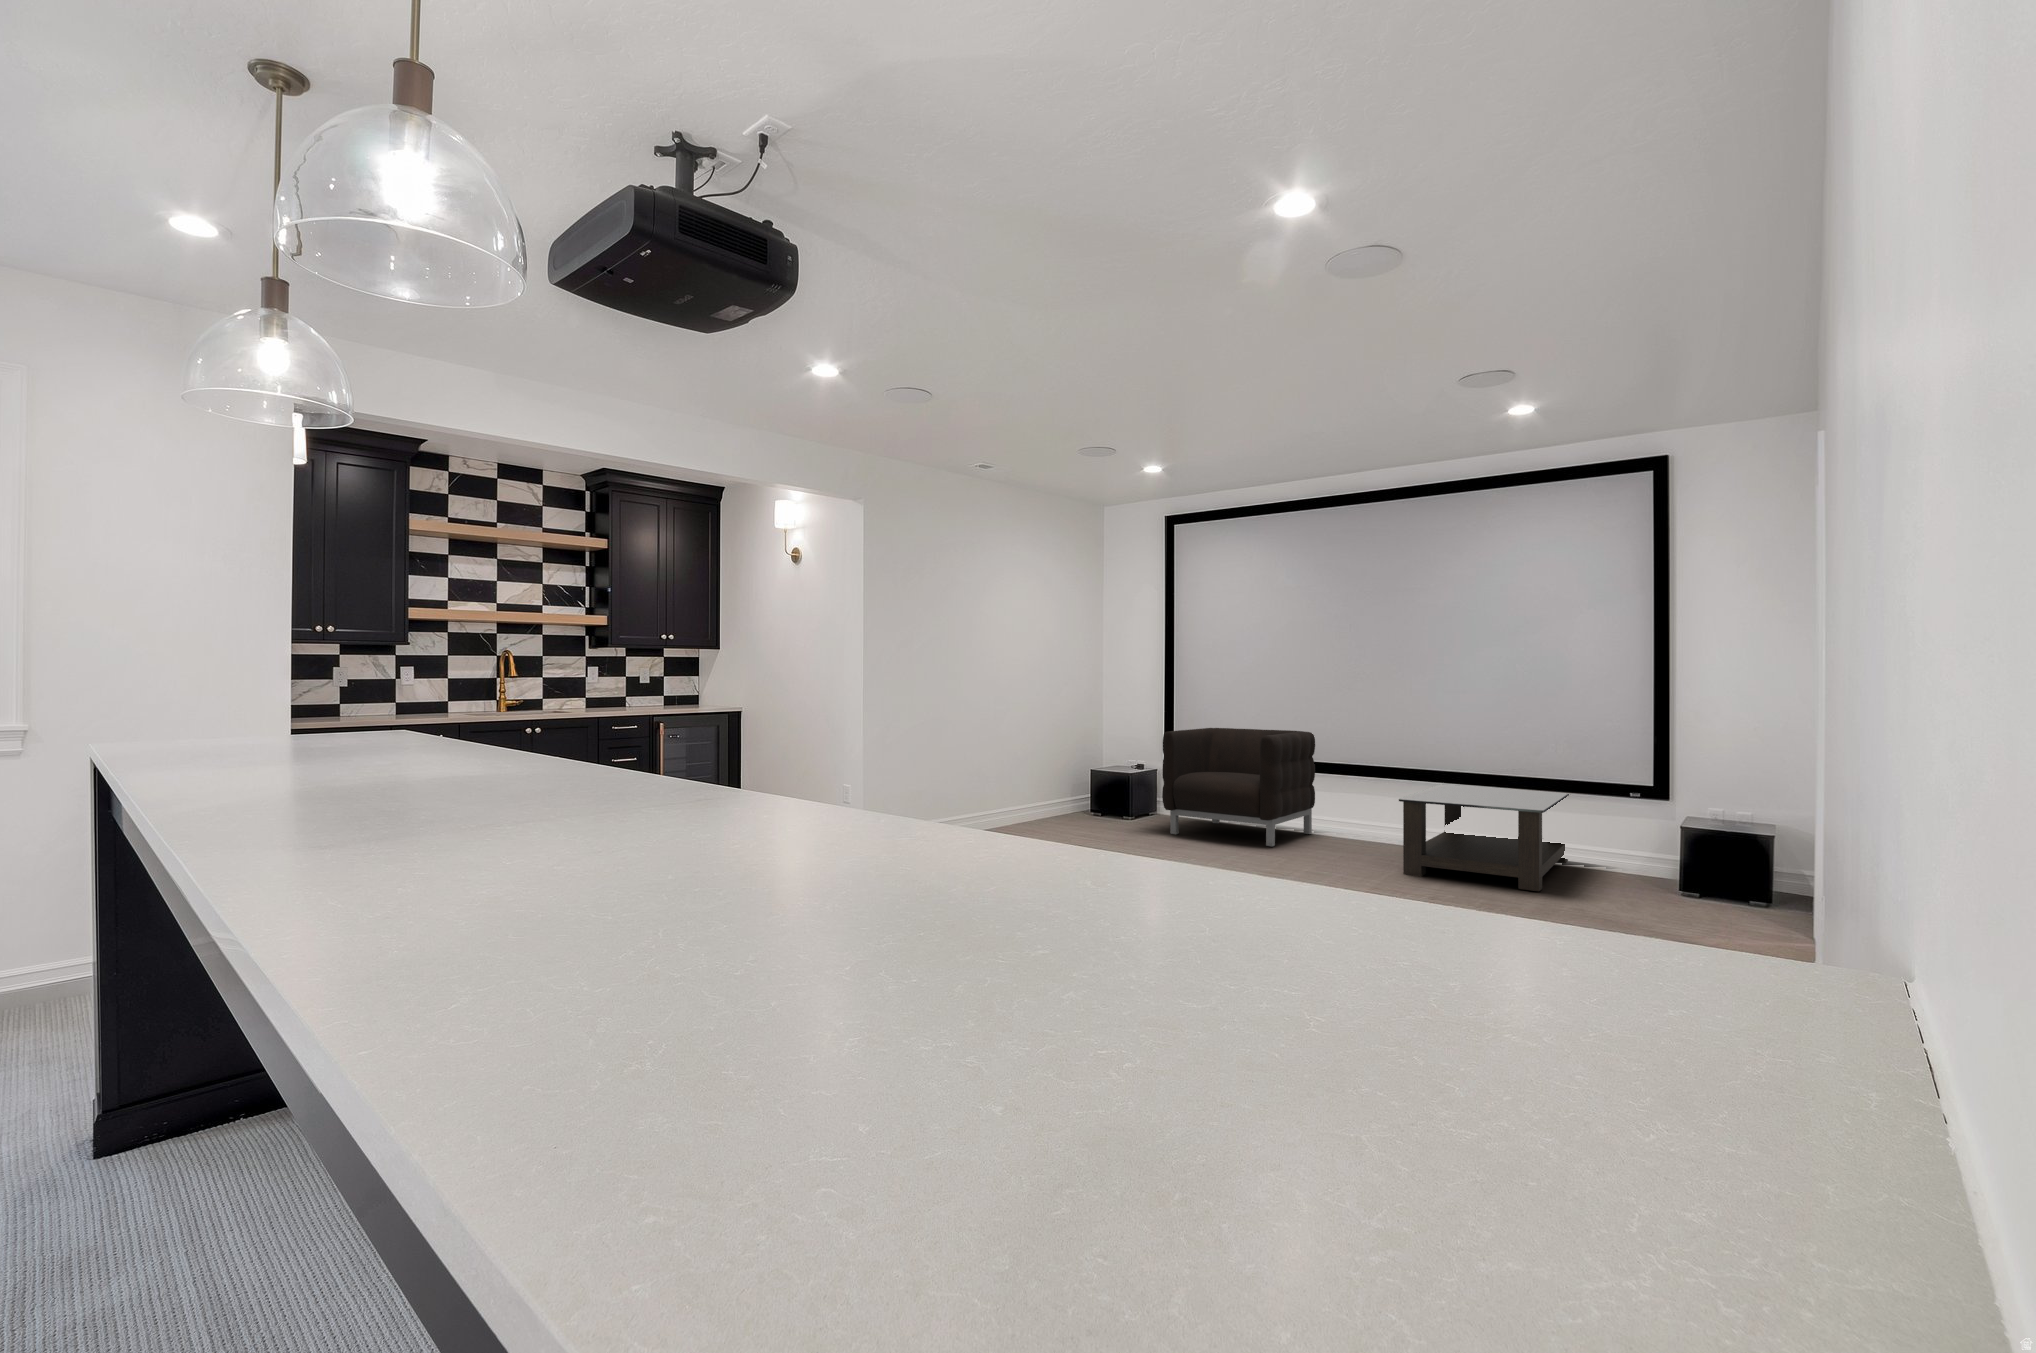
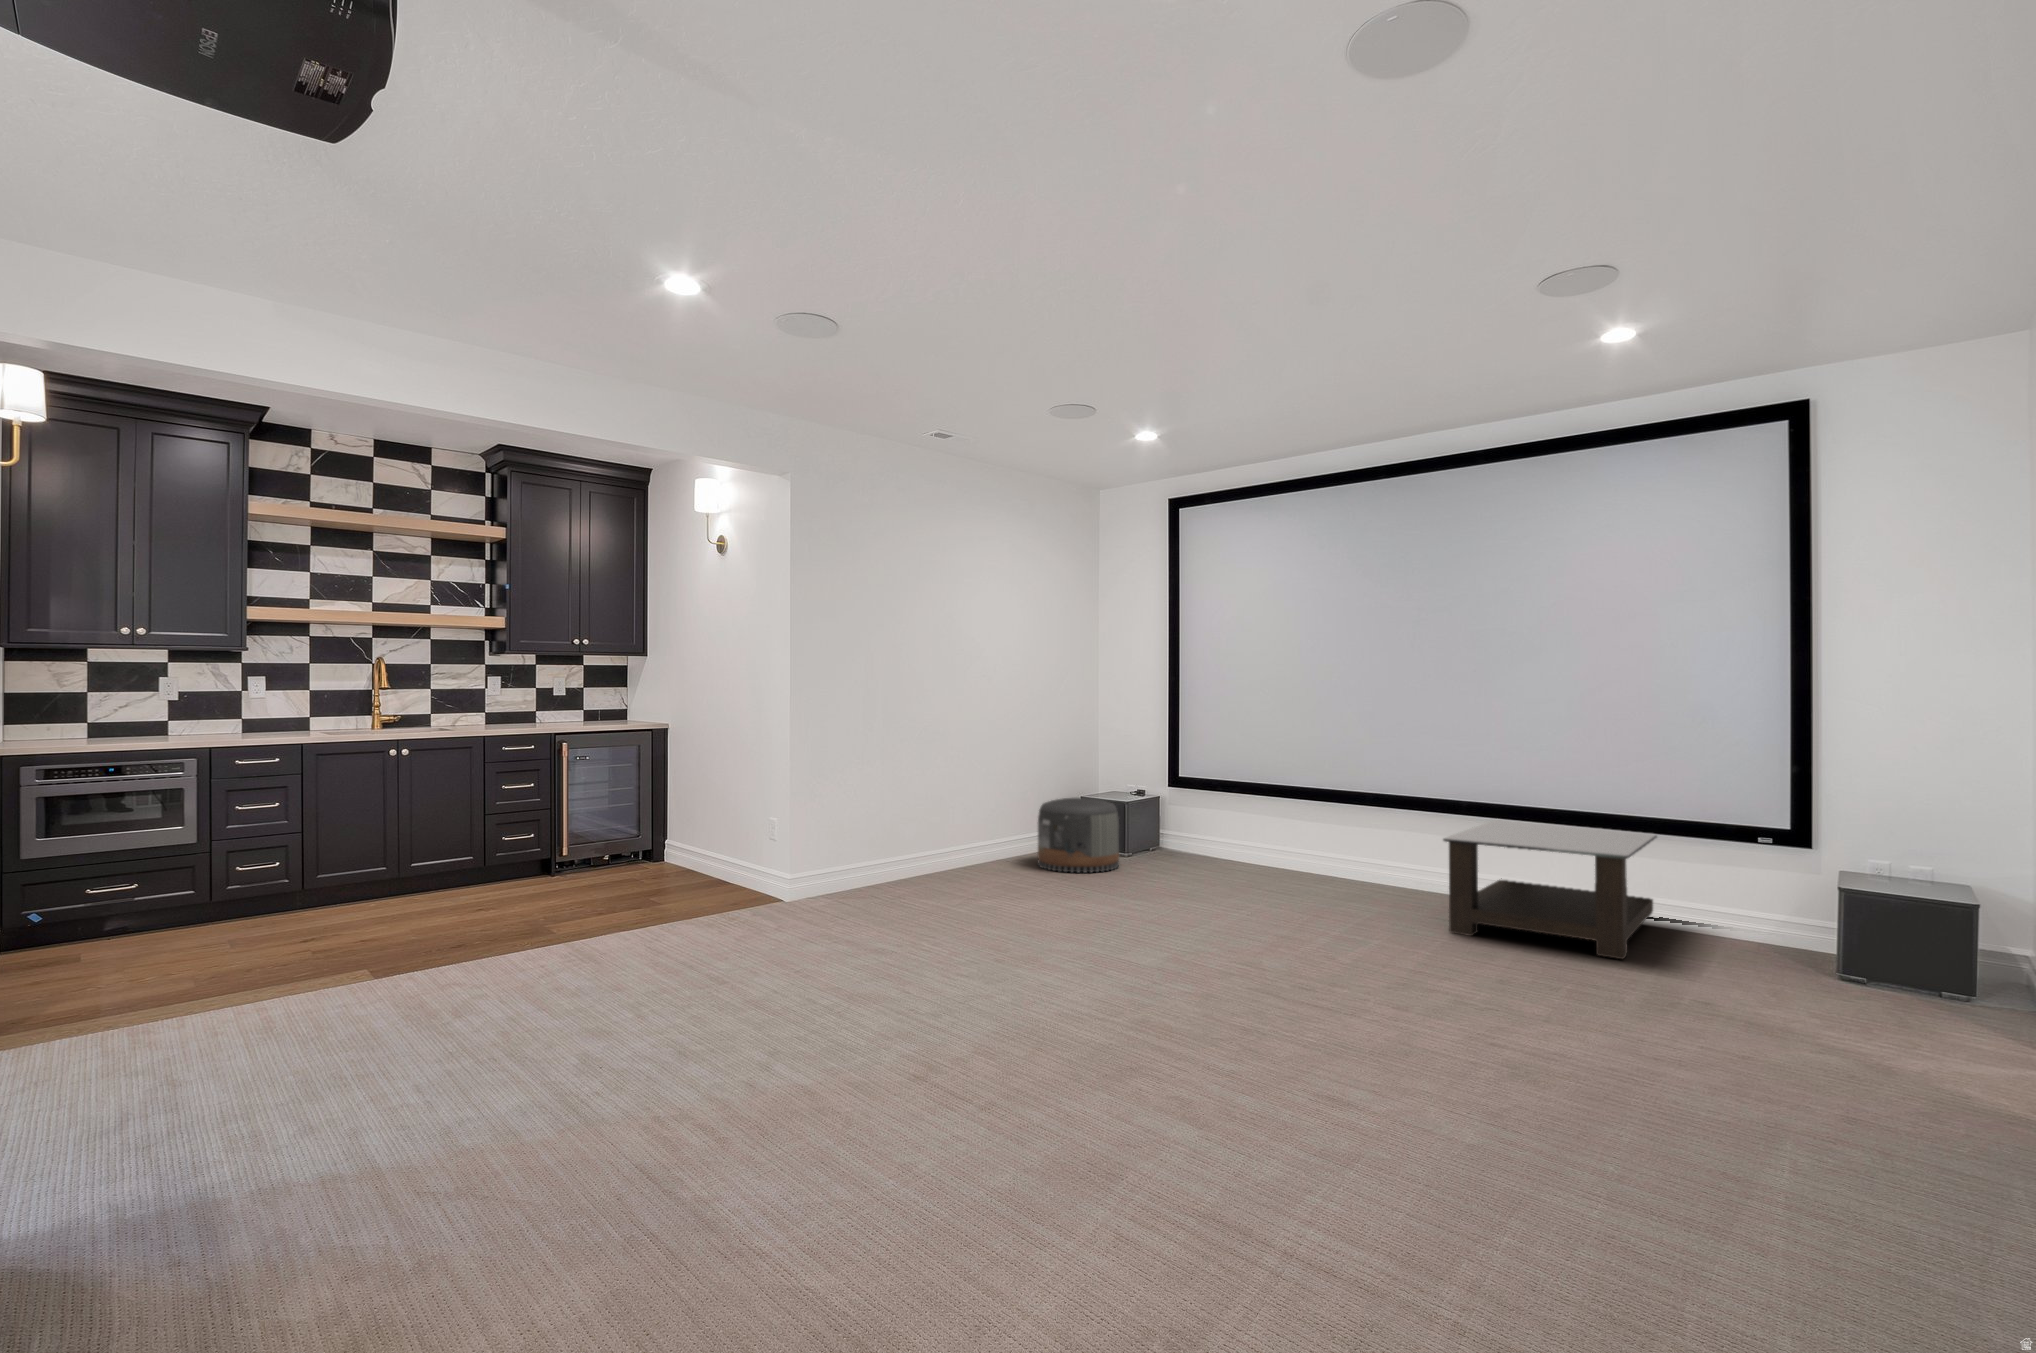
armchair: present [1162,728,1315,846] -> none [1161,748,1347,893]
pouf: none [1057,770,1126,832] -> present [1038,798,1119,873]

